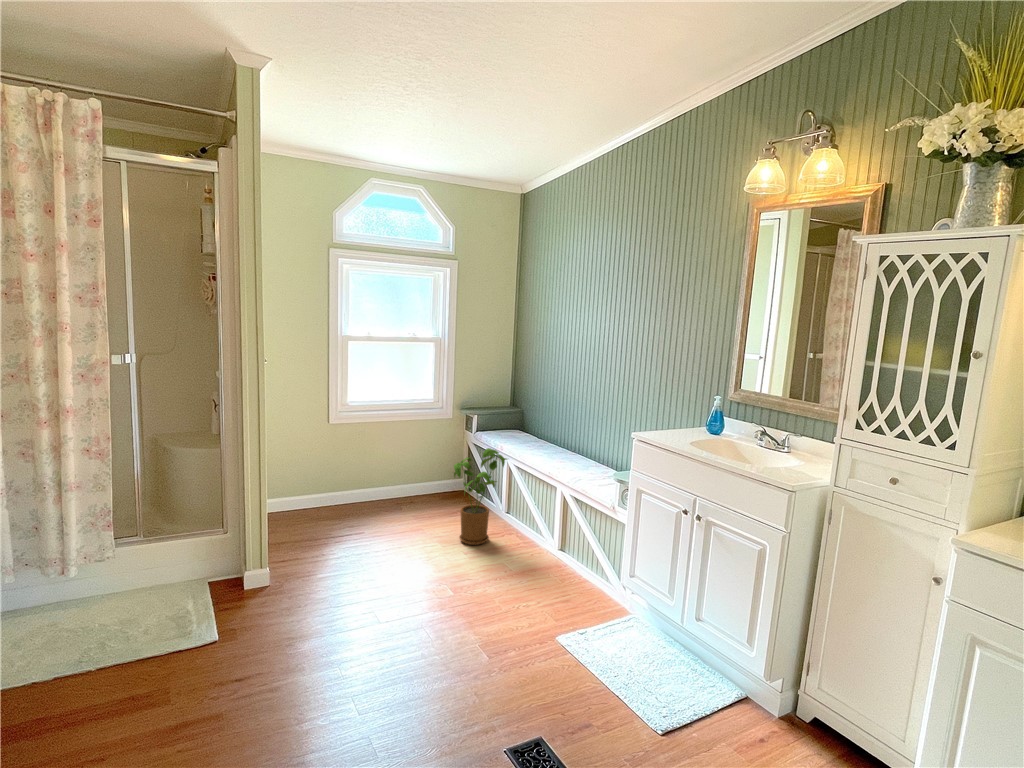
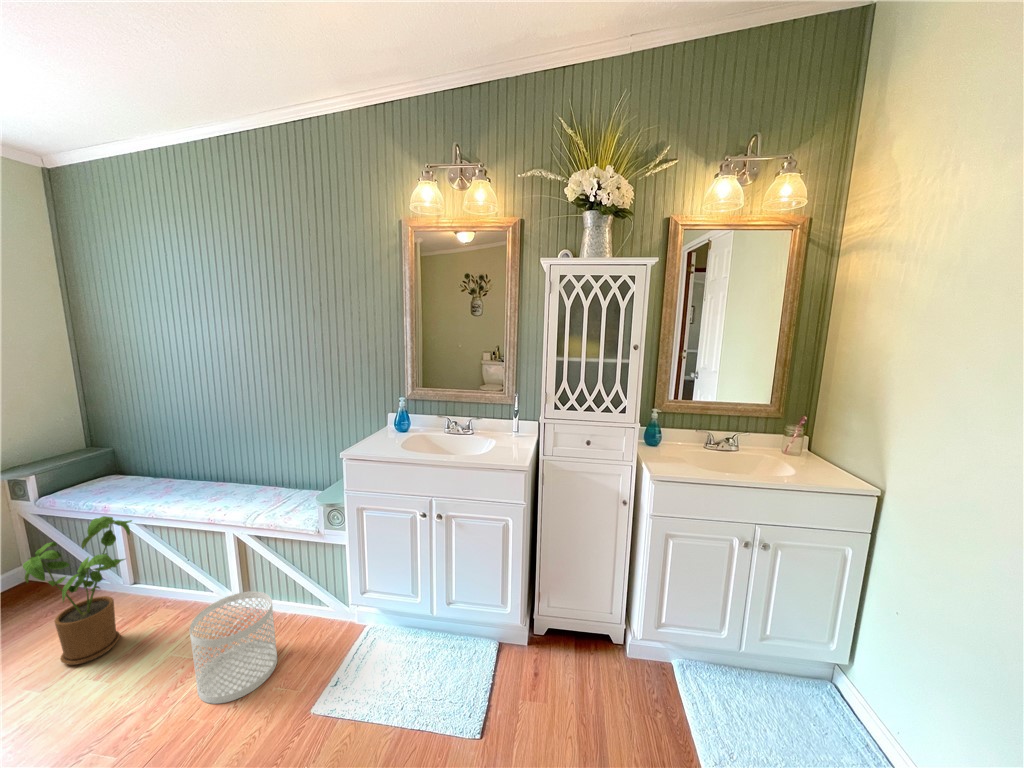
waste basket: none [507,531,563,606] -> present [190,591,277,704]

